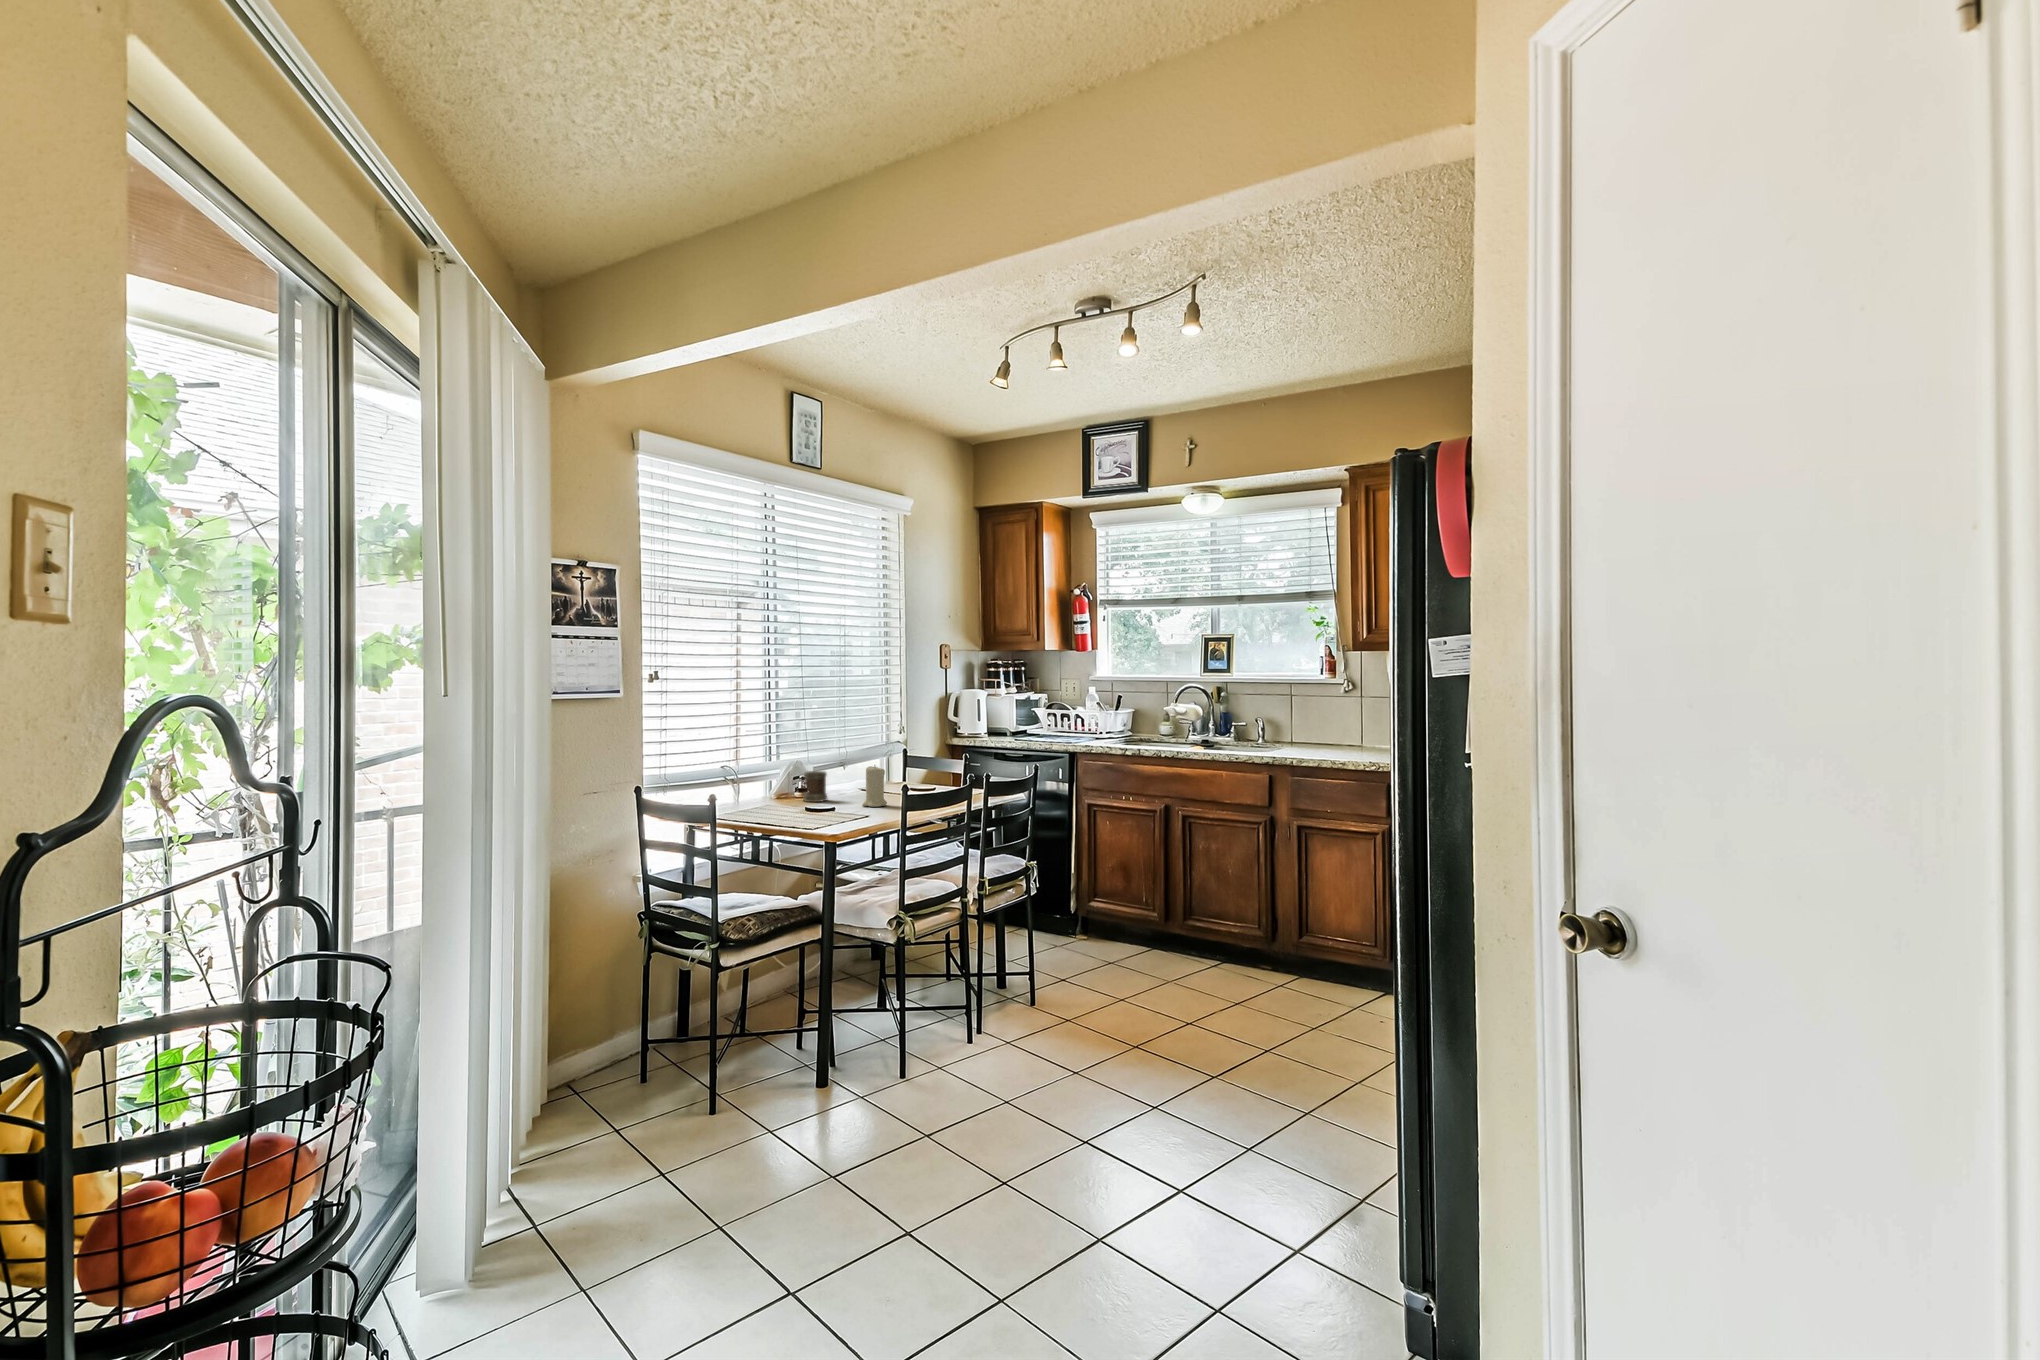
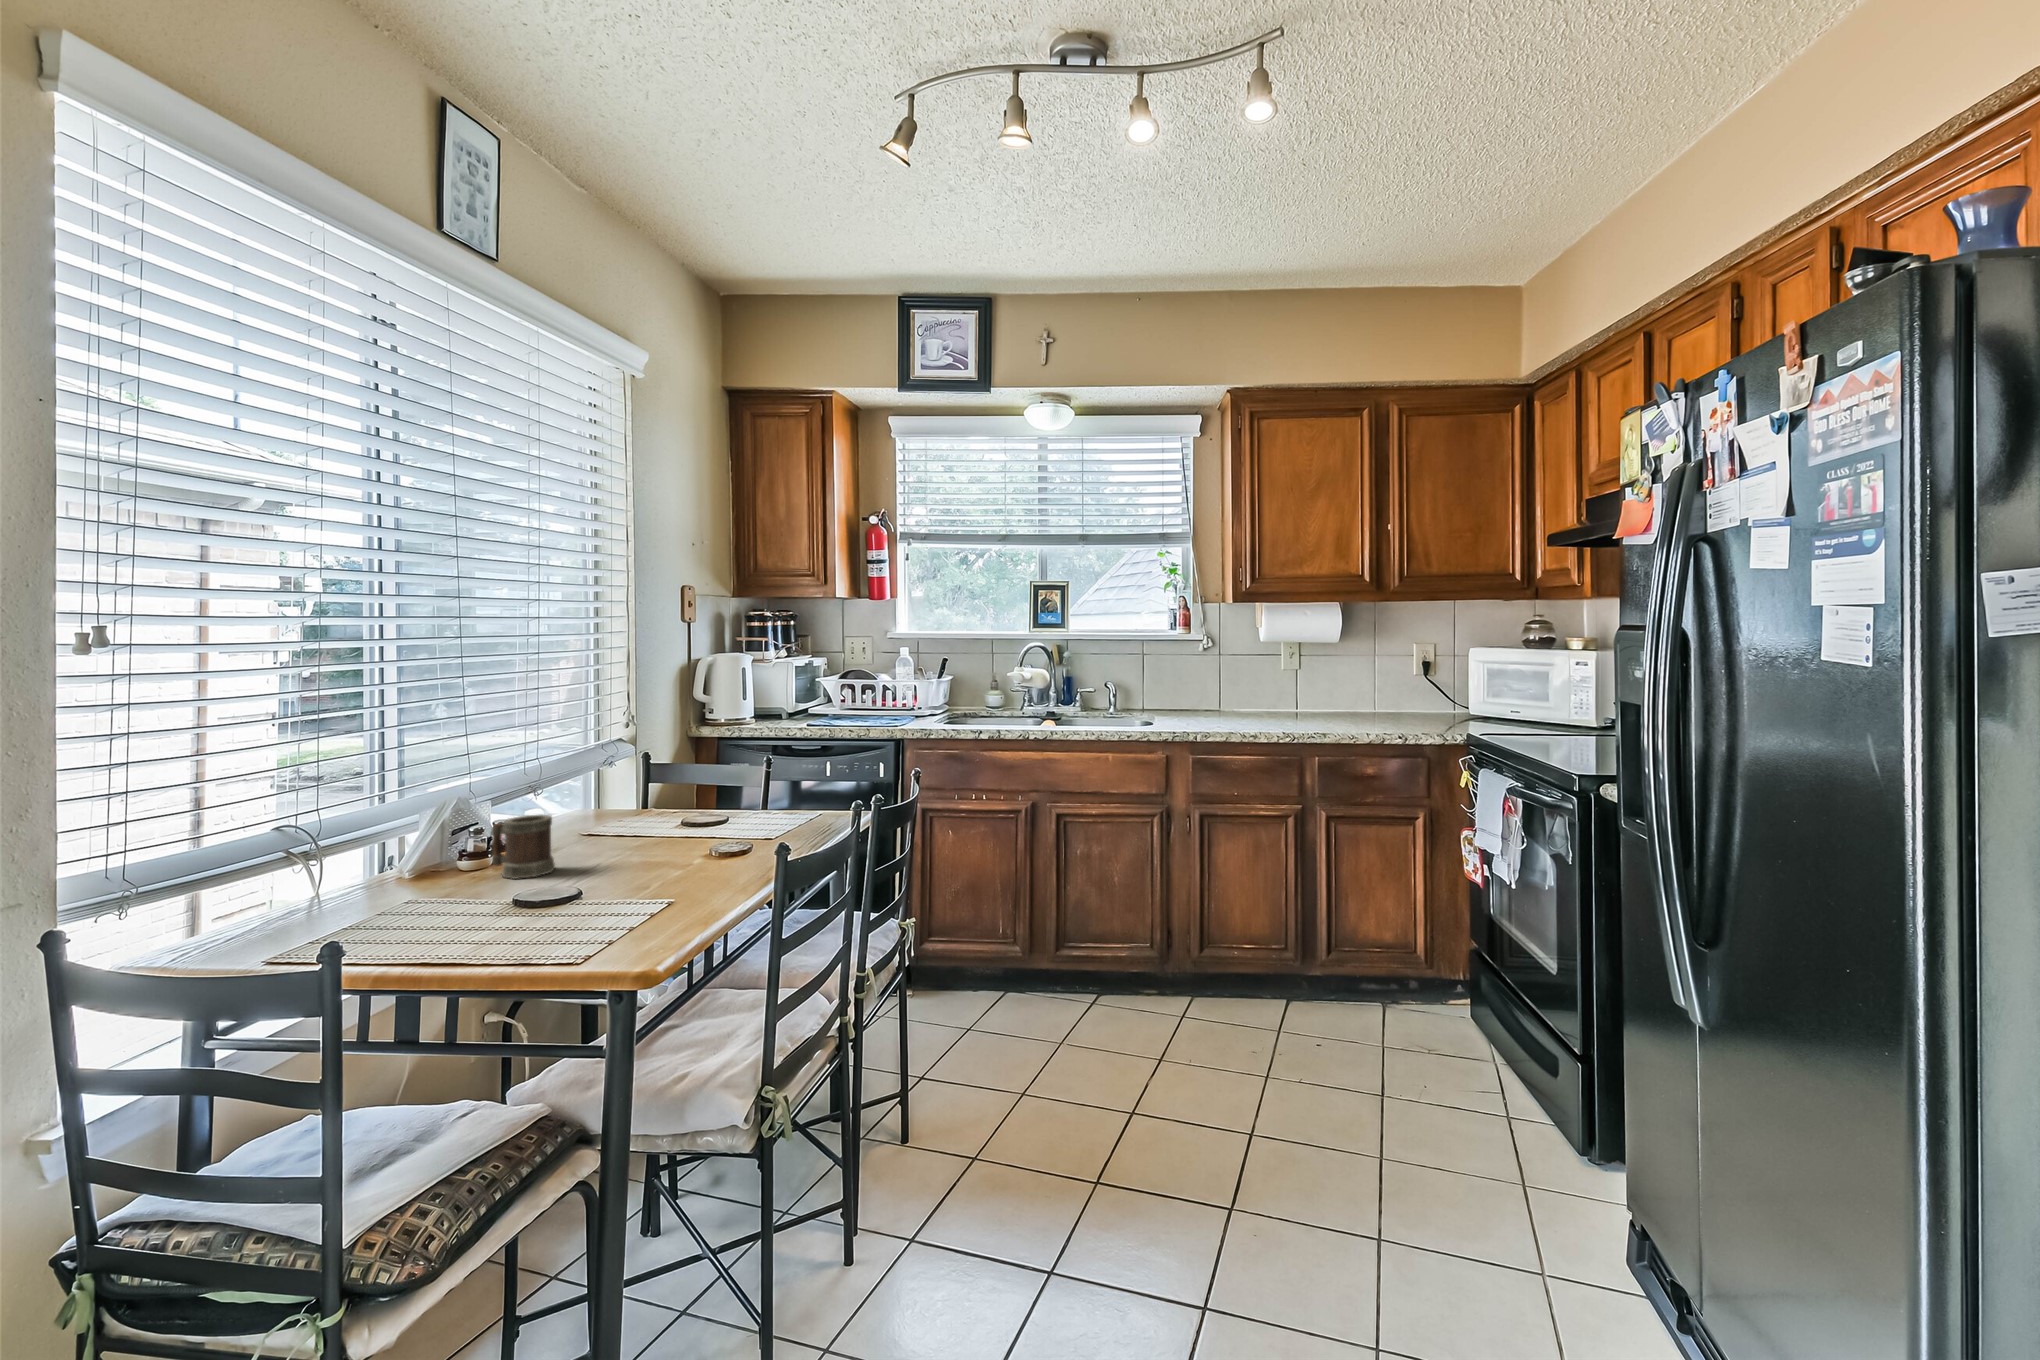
candle: present [862,765,887,807] -> none [645,797,693,876]

